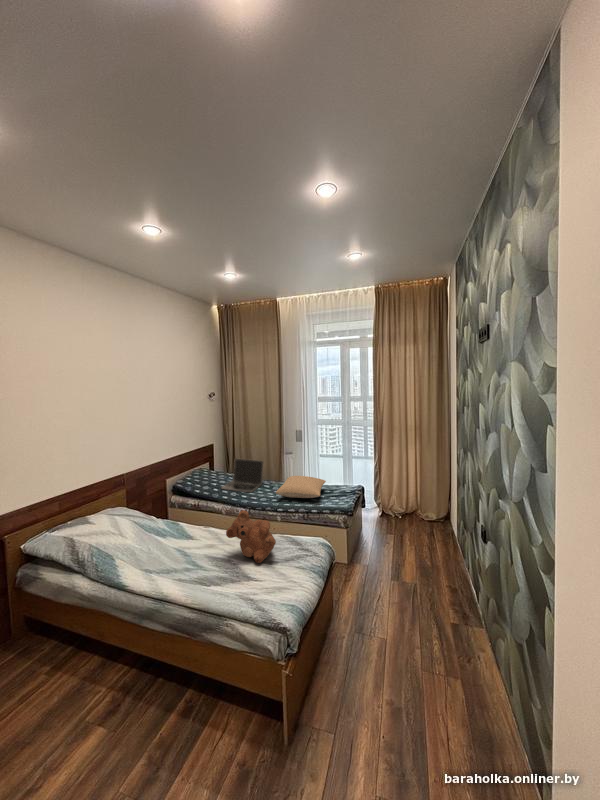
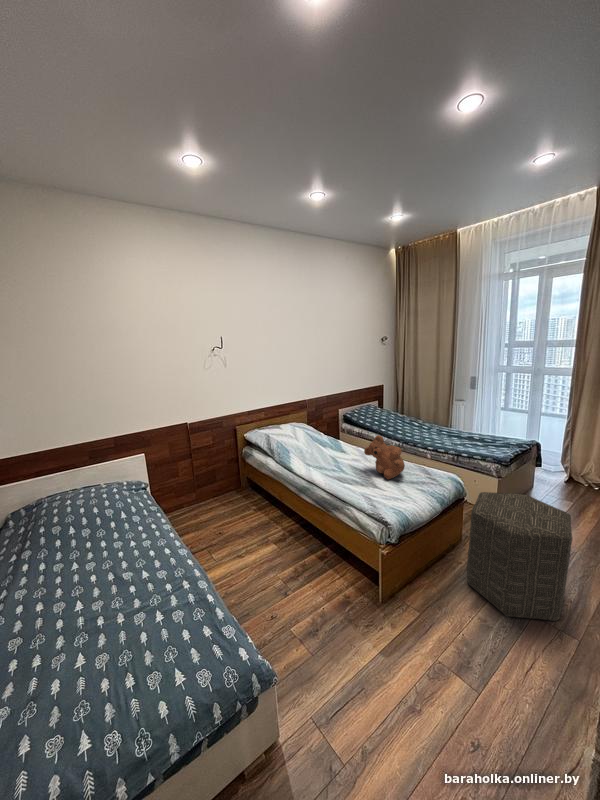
laptop: present [222,458,264,492] -> none [382,399,425,430]
pillow: present [276,476,326,498] -> none [428,420,490,442]
ottoman: none [350,543,435,681] -> present [467,492,572,621]

